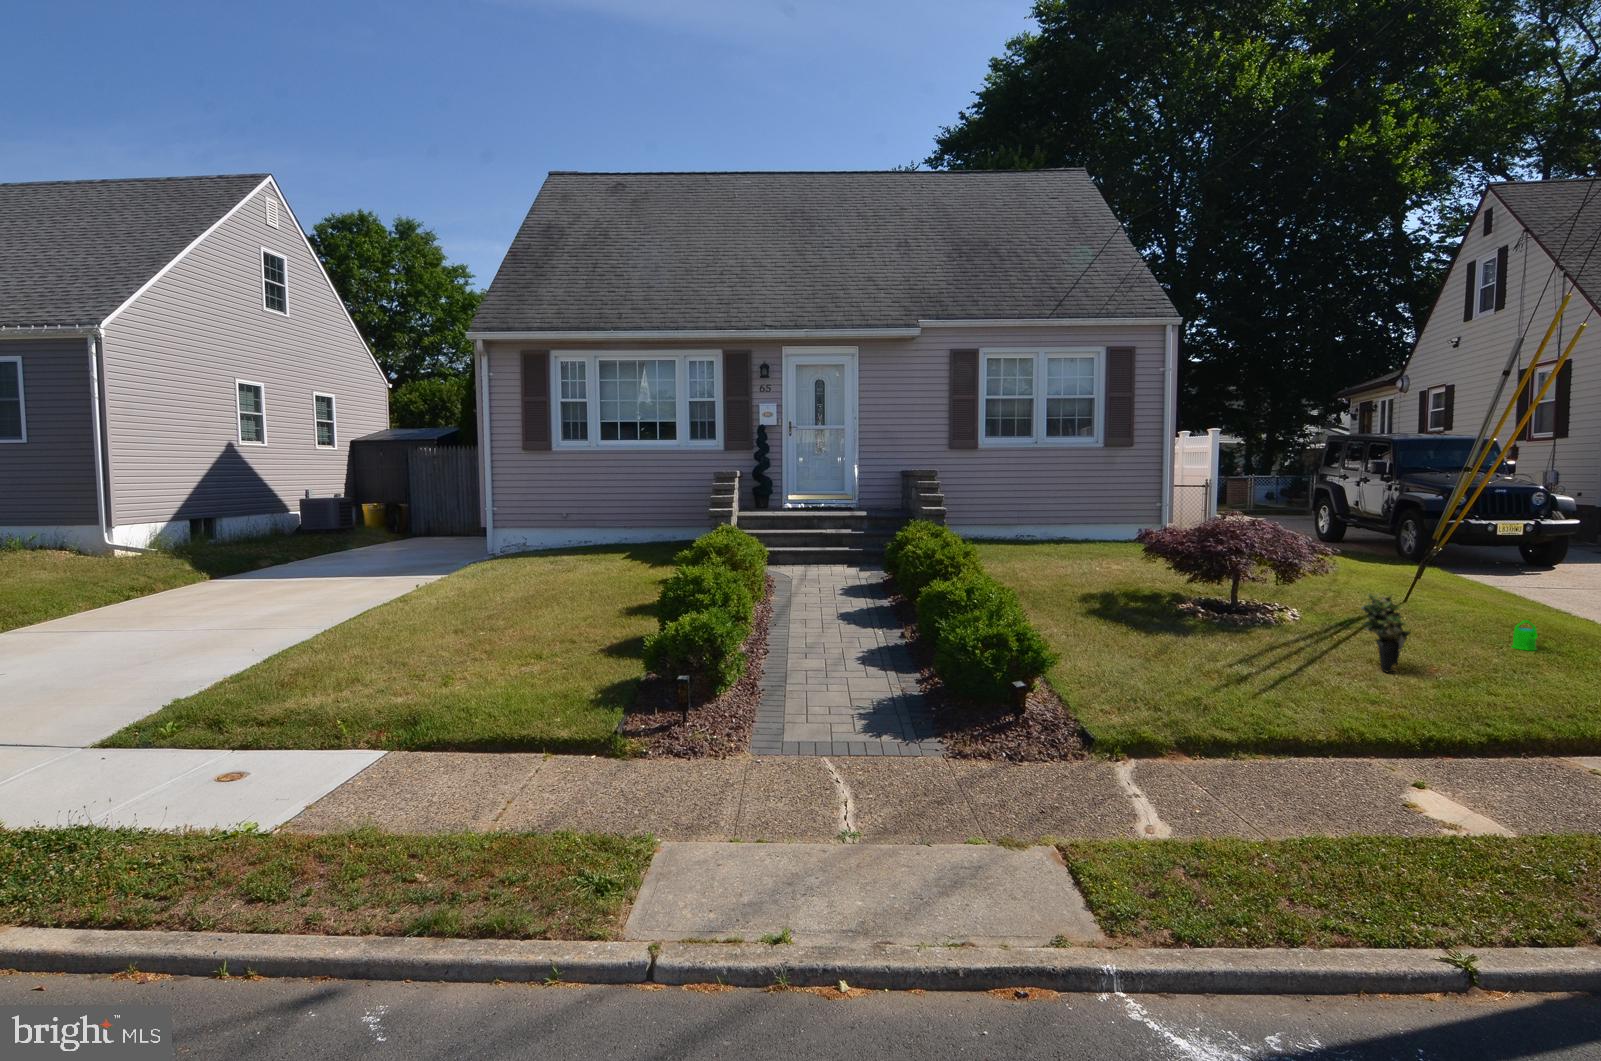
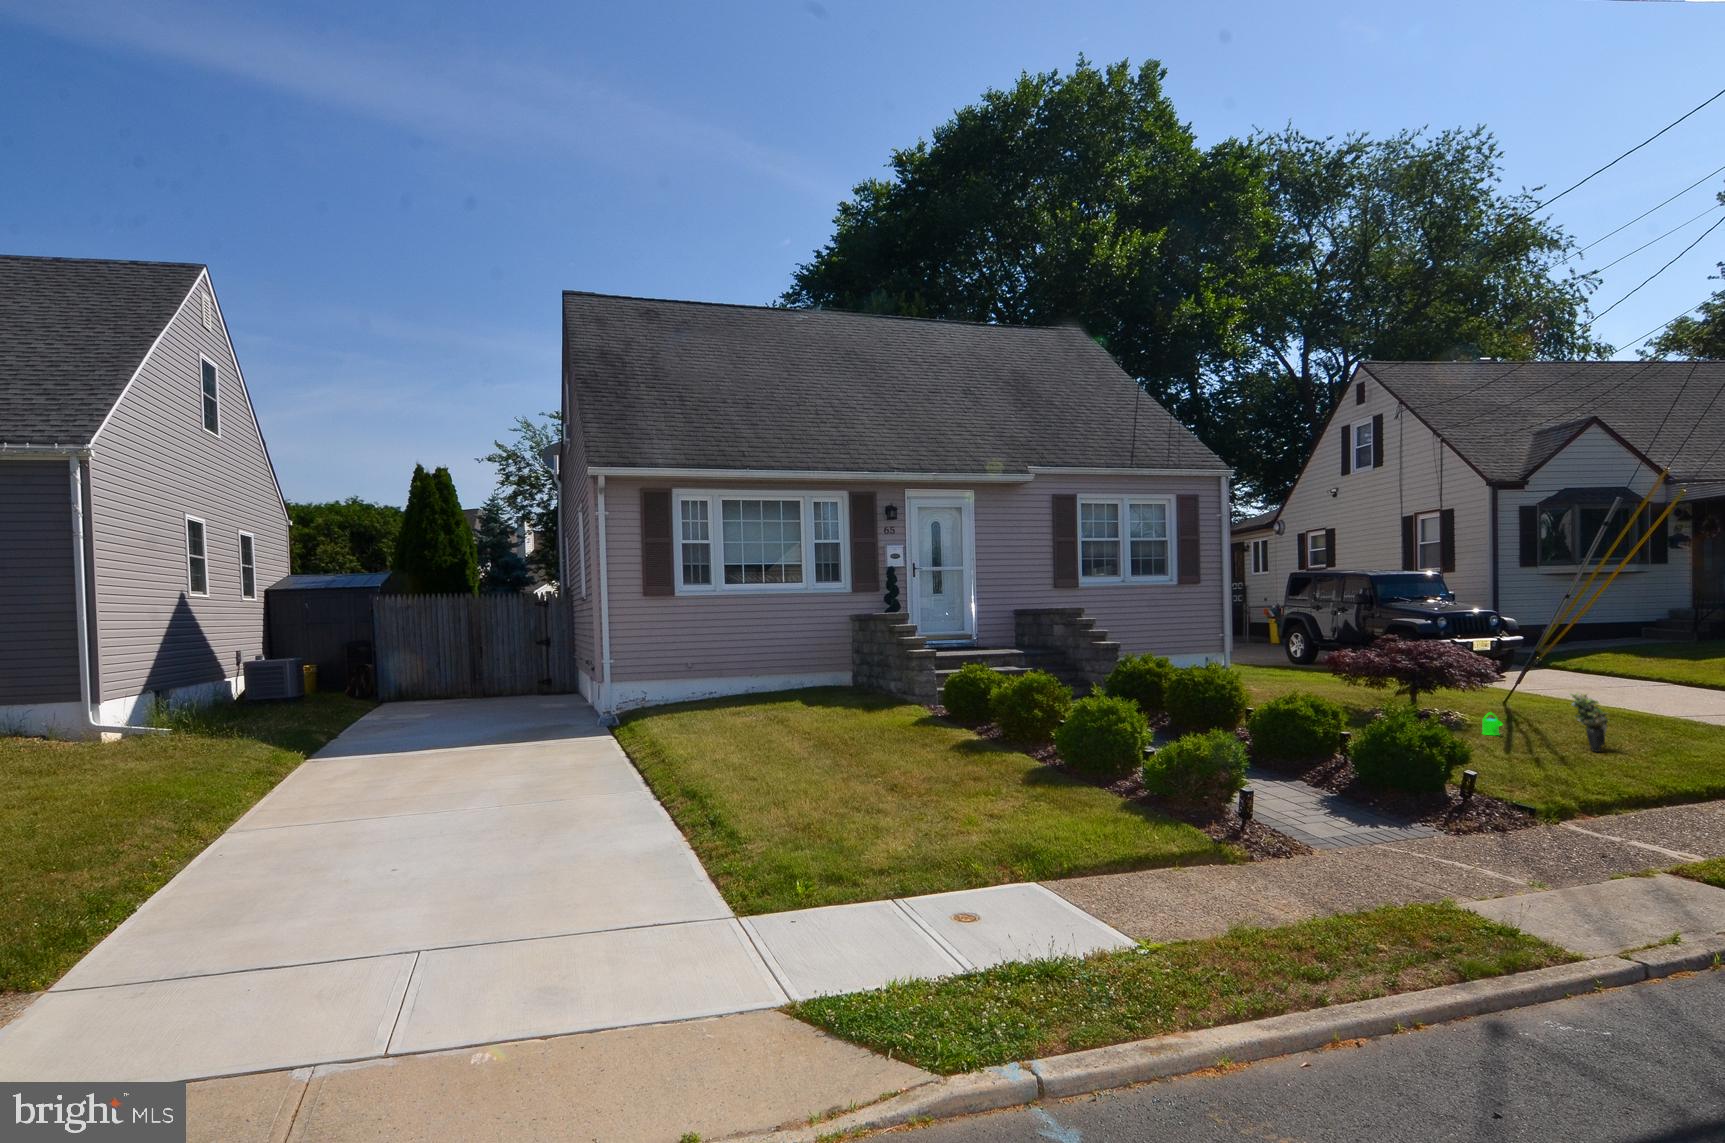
watering can: present [1512,620,1538,651] -> present [1482,712,1502,735]

